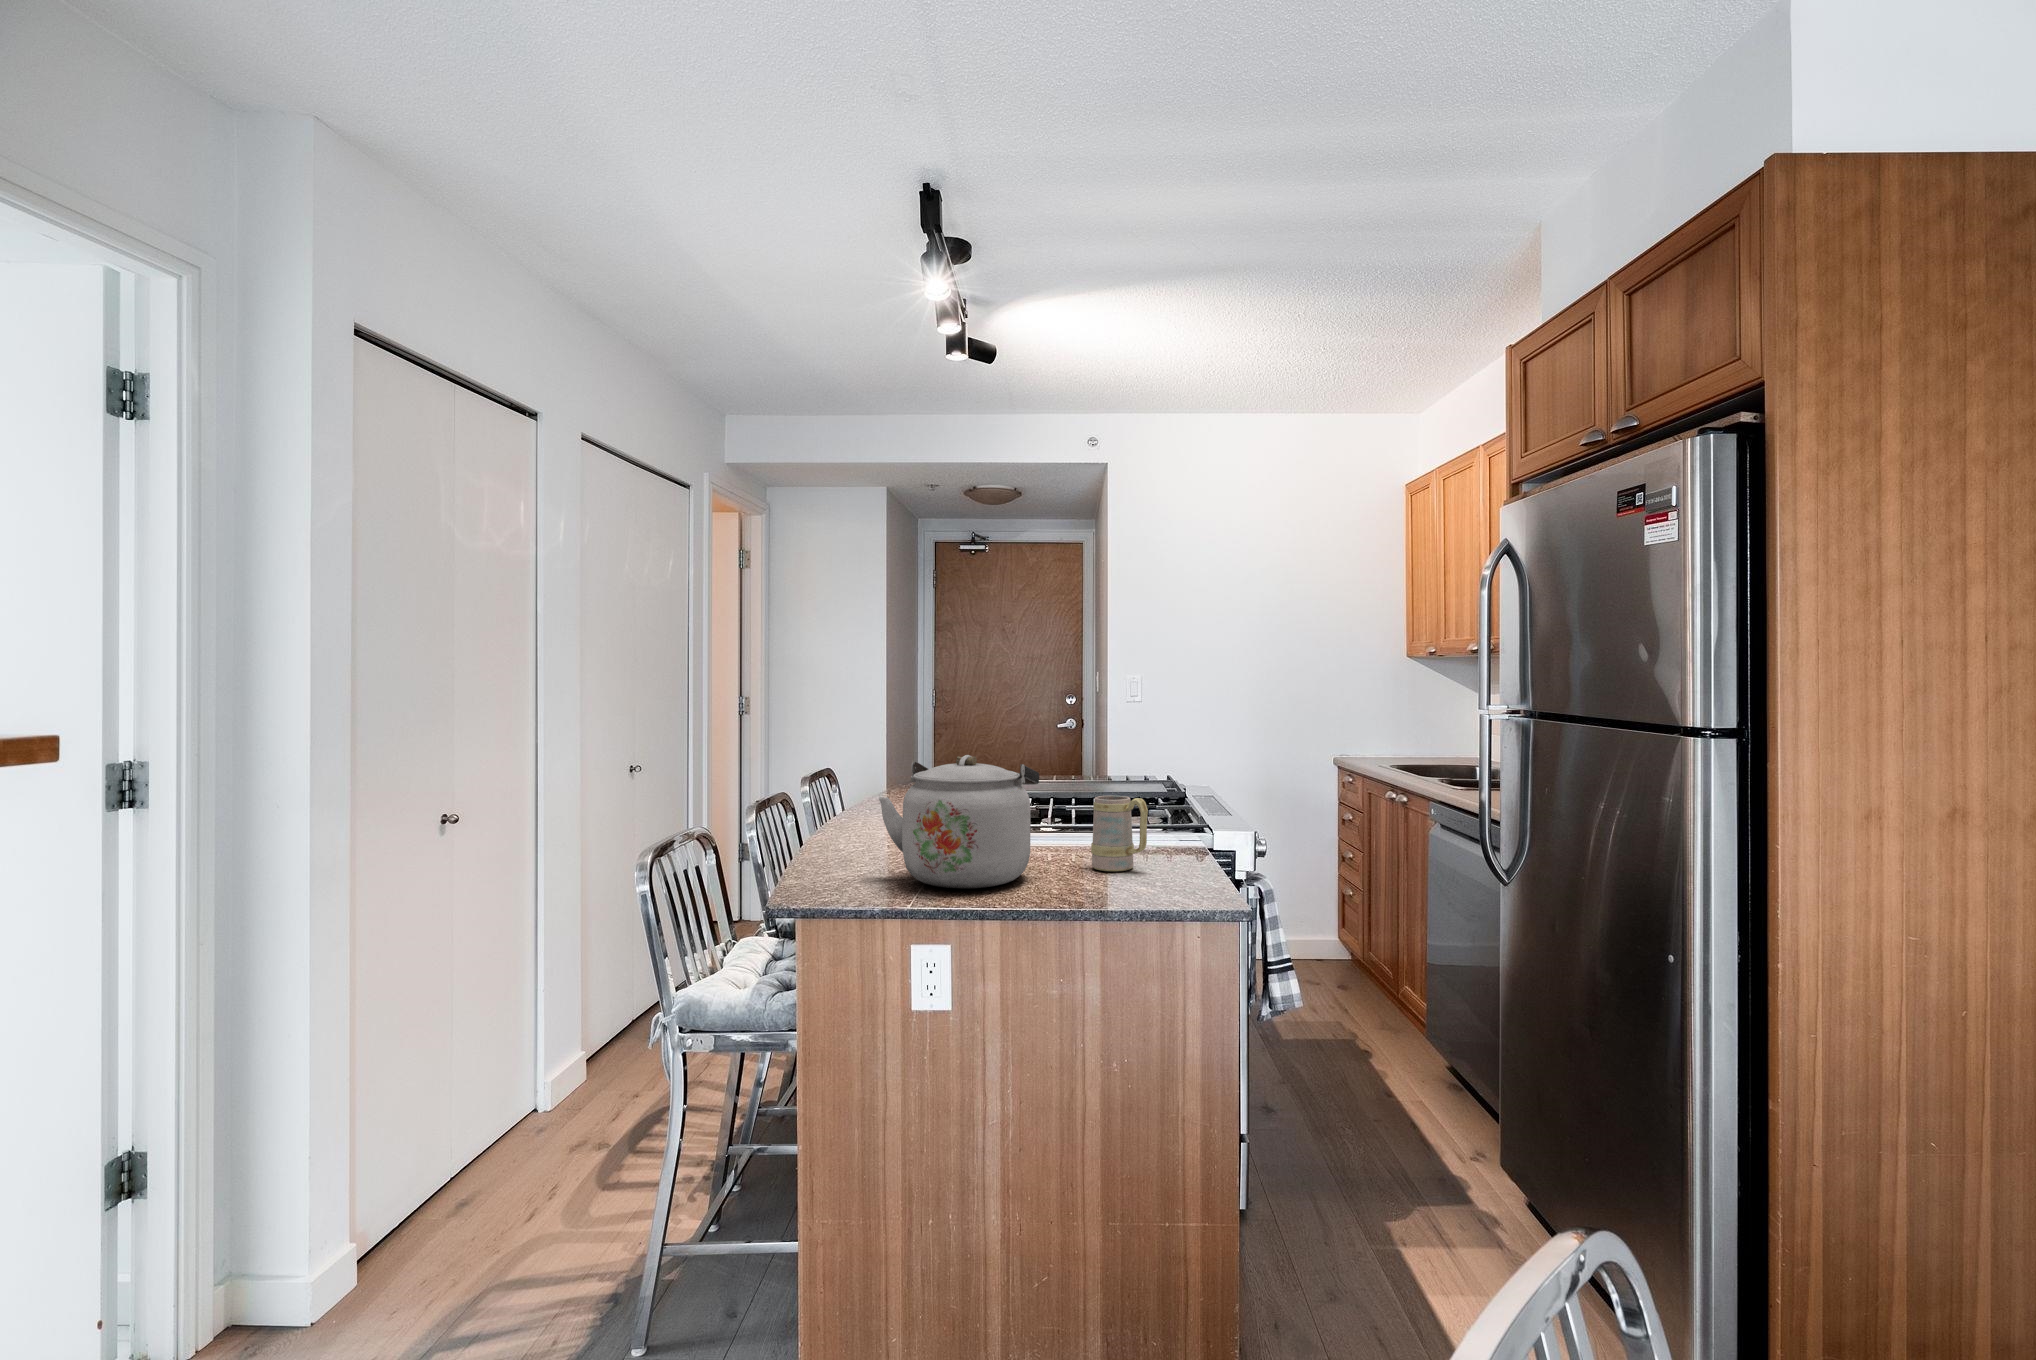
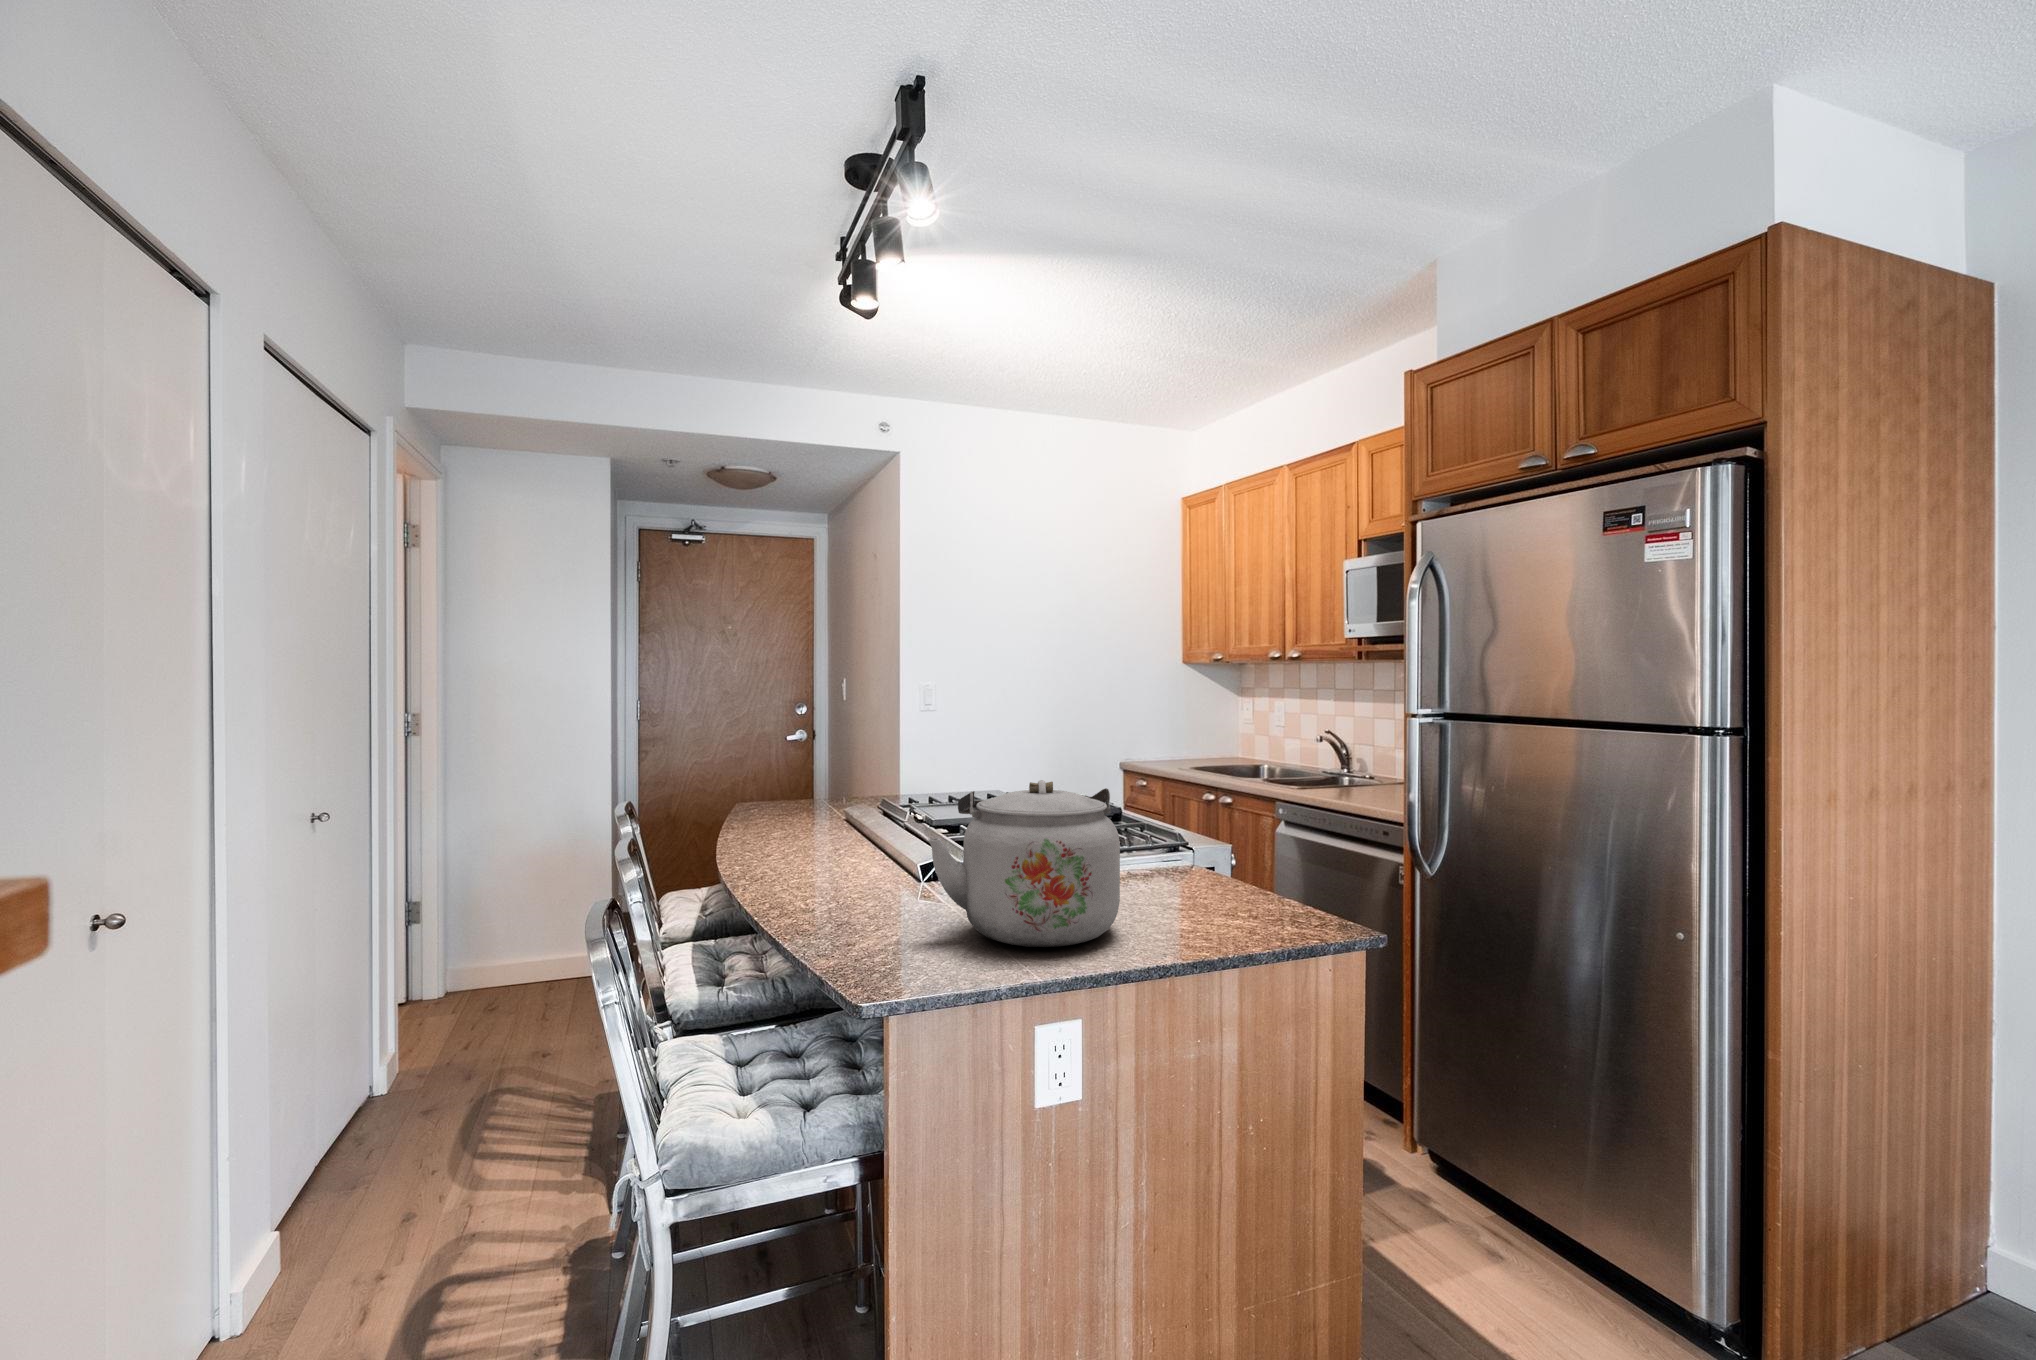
mug: present [1091,796,1148,871] -> none [1146,818,1217,905]

